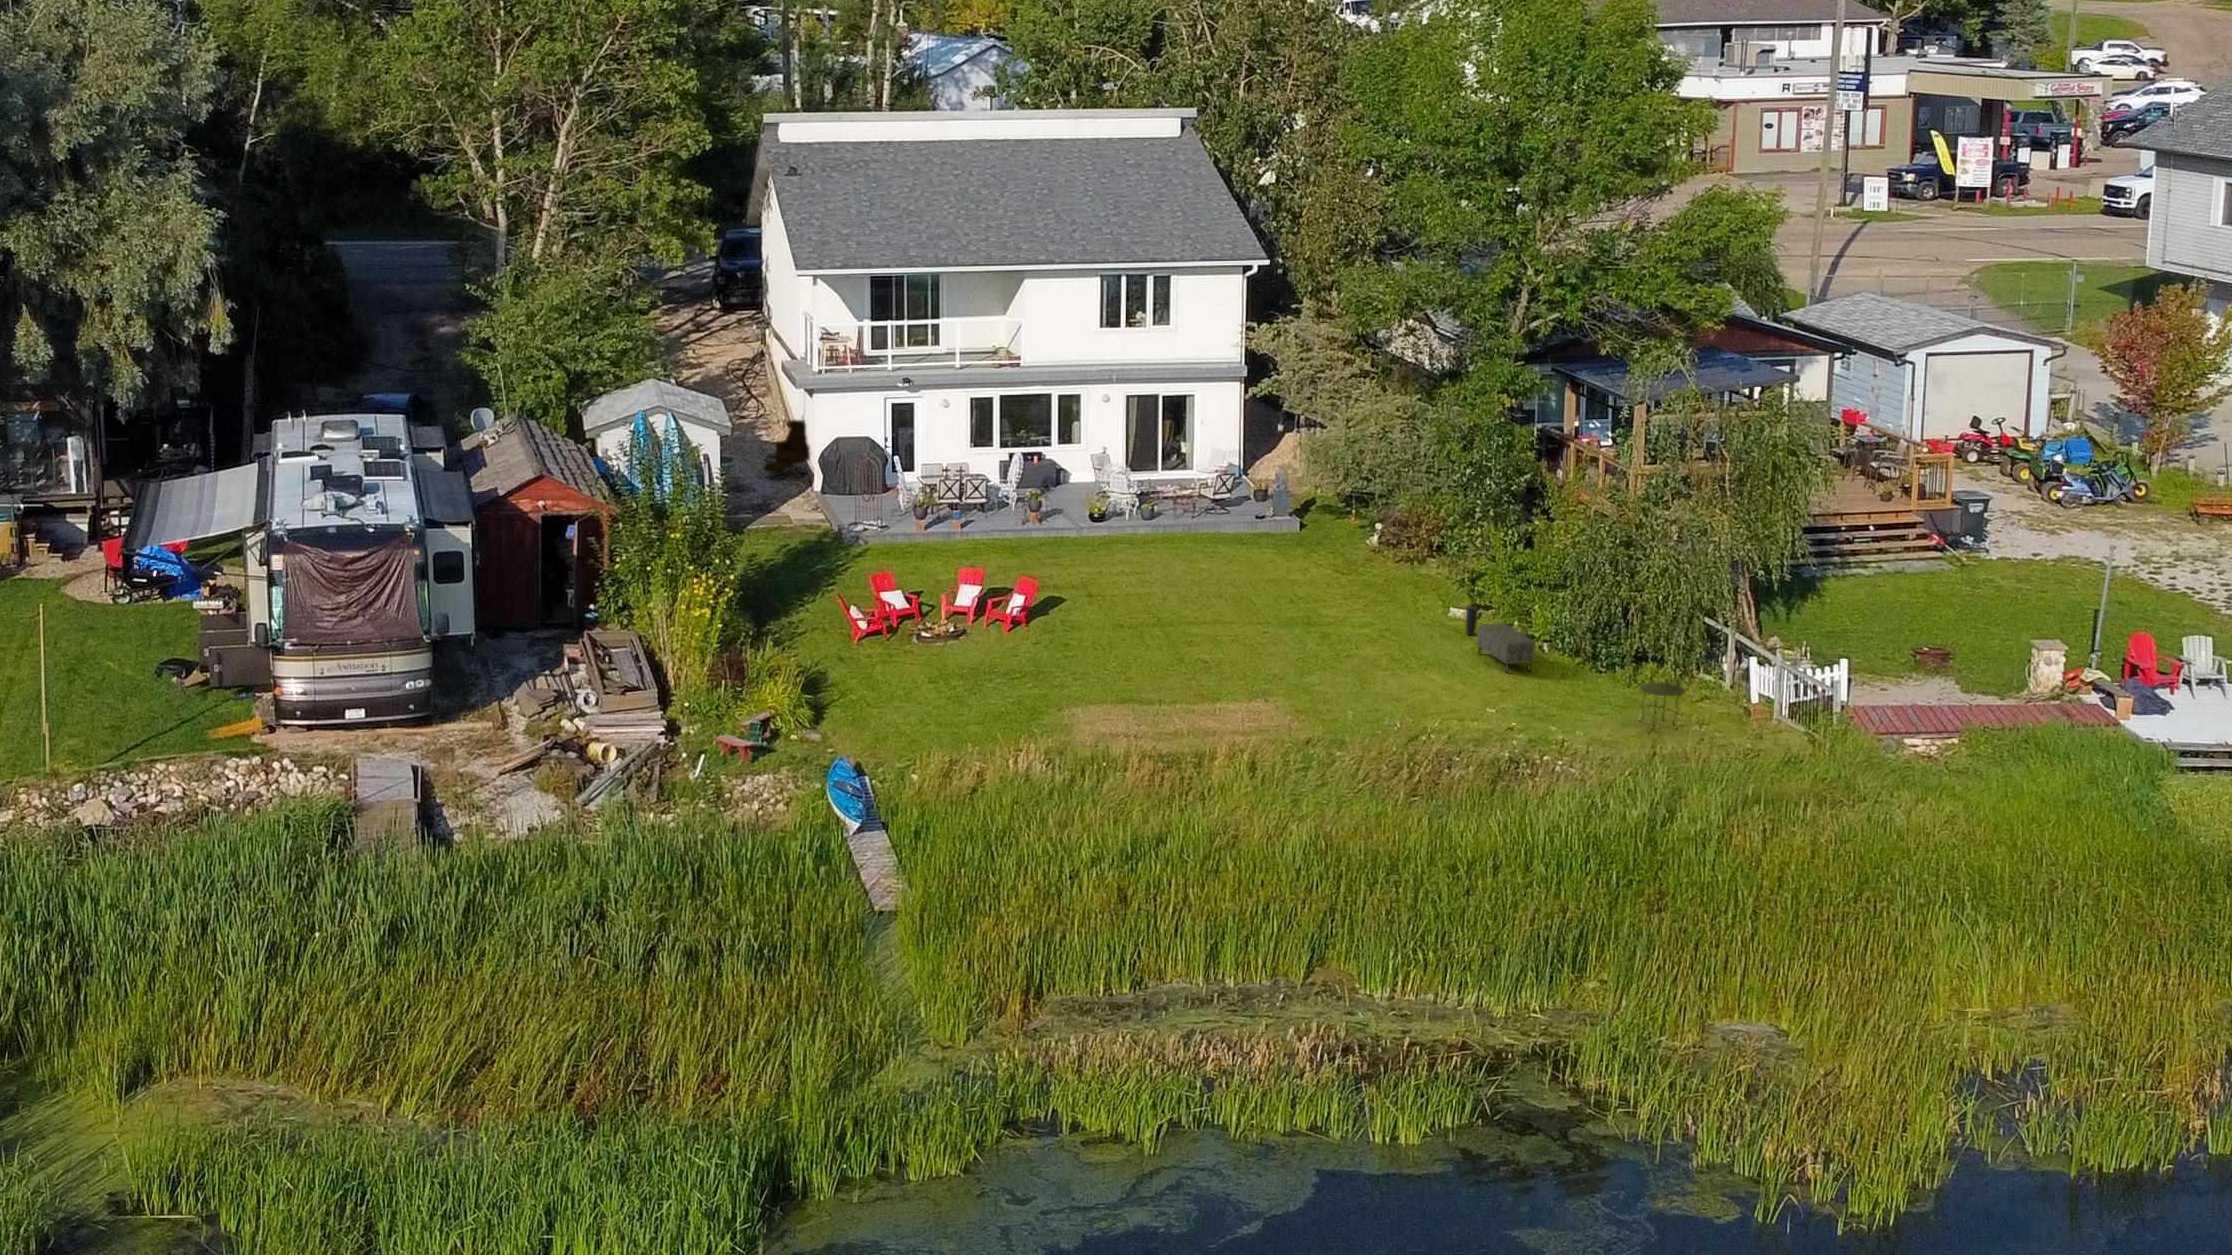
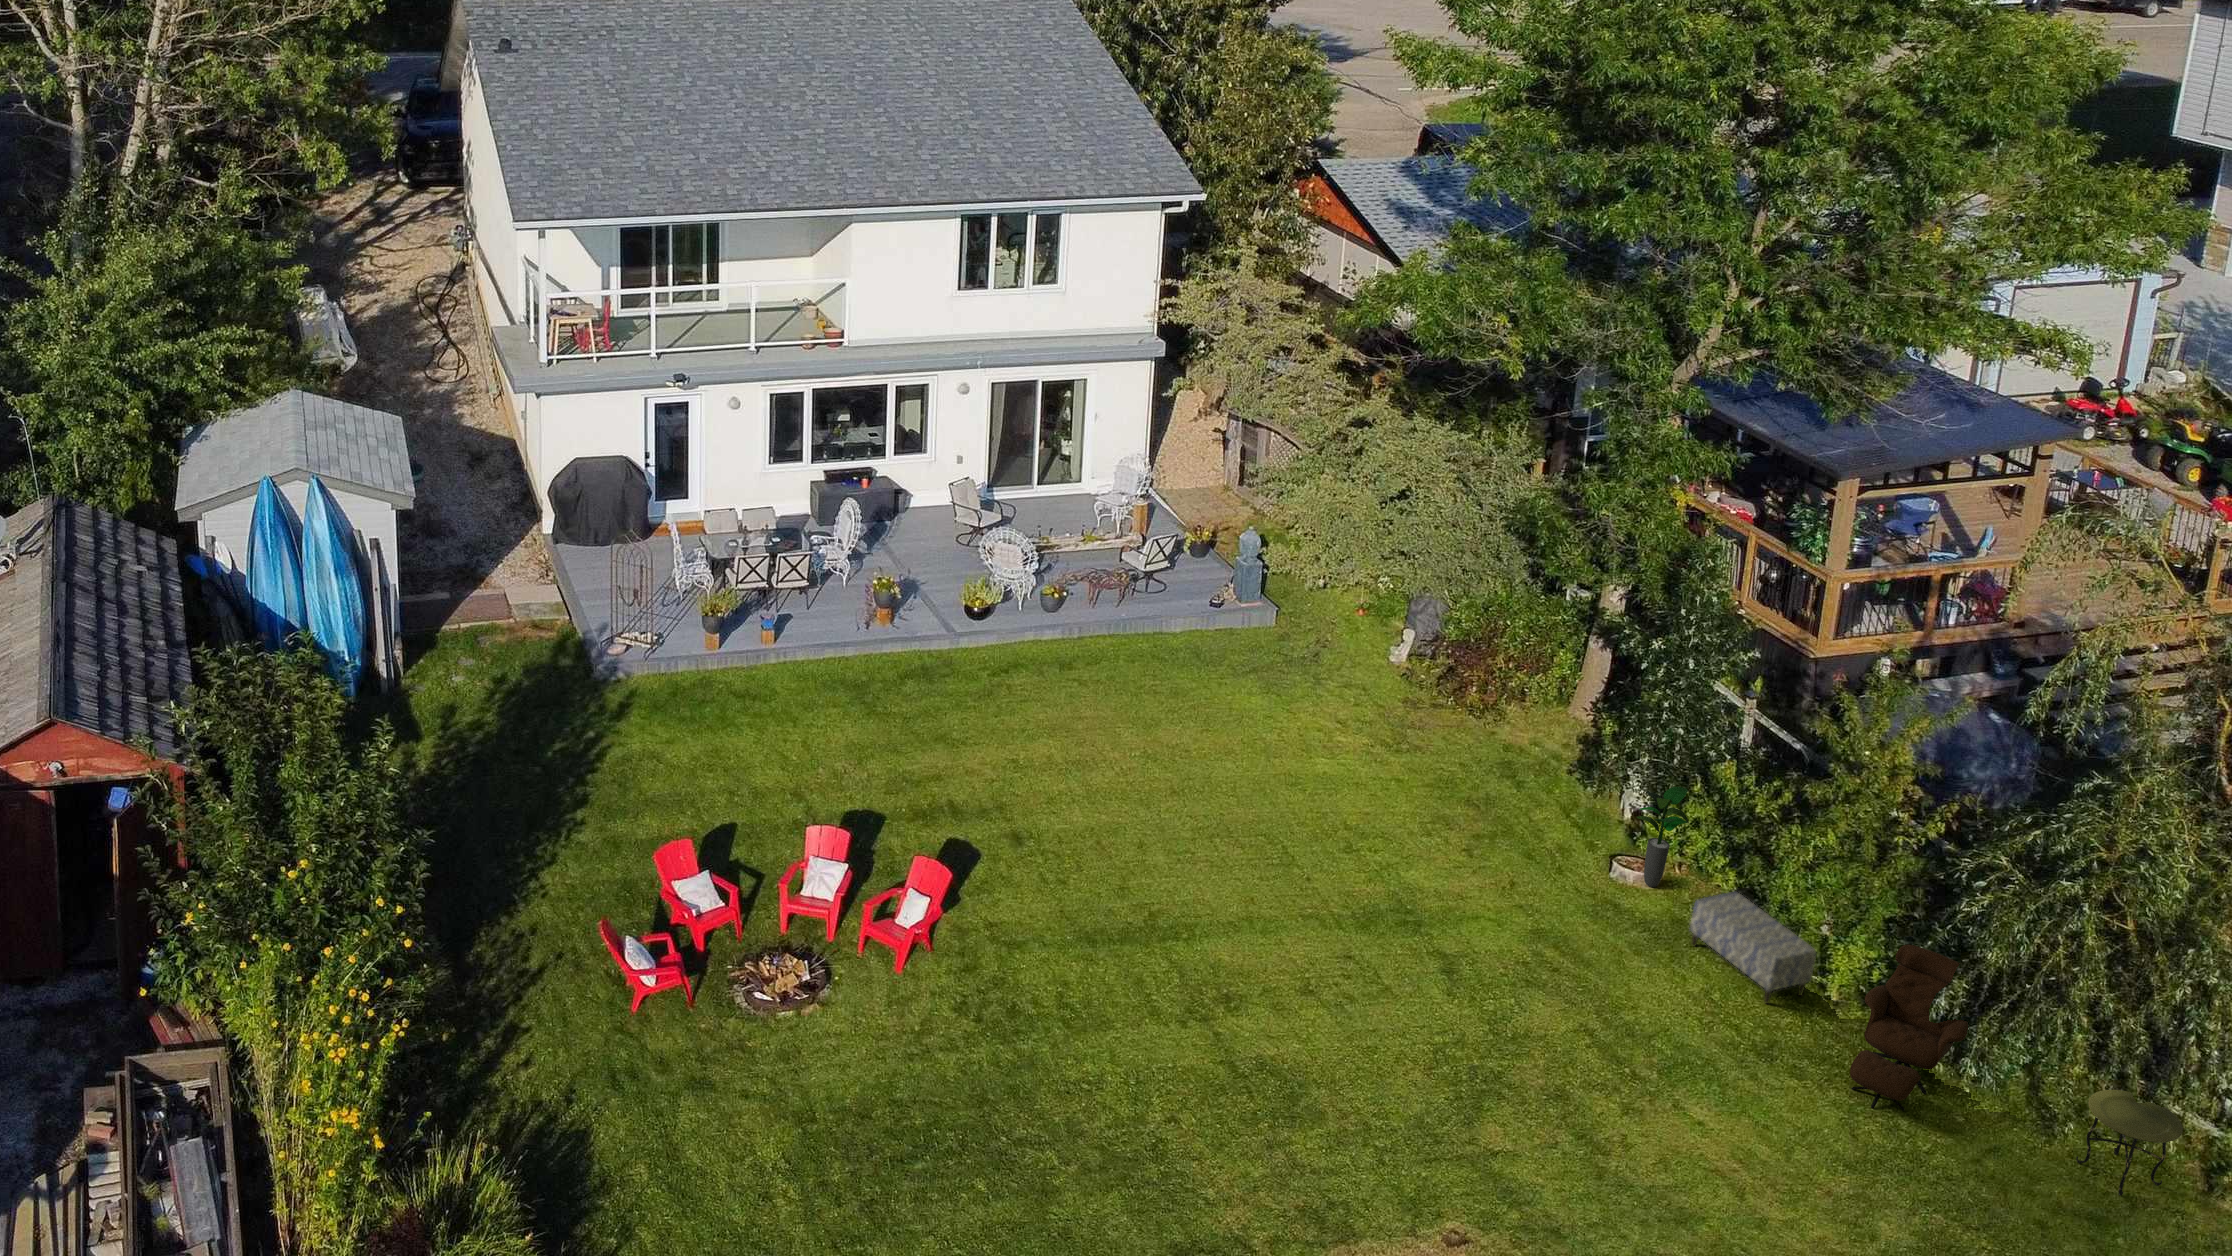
lounge chair: present [763,420,812,476] -> present [1850,945,1968,1111]

